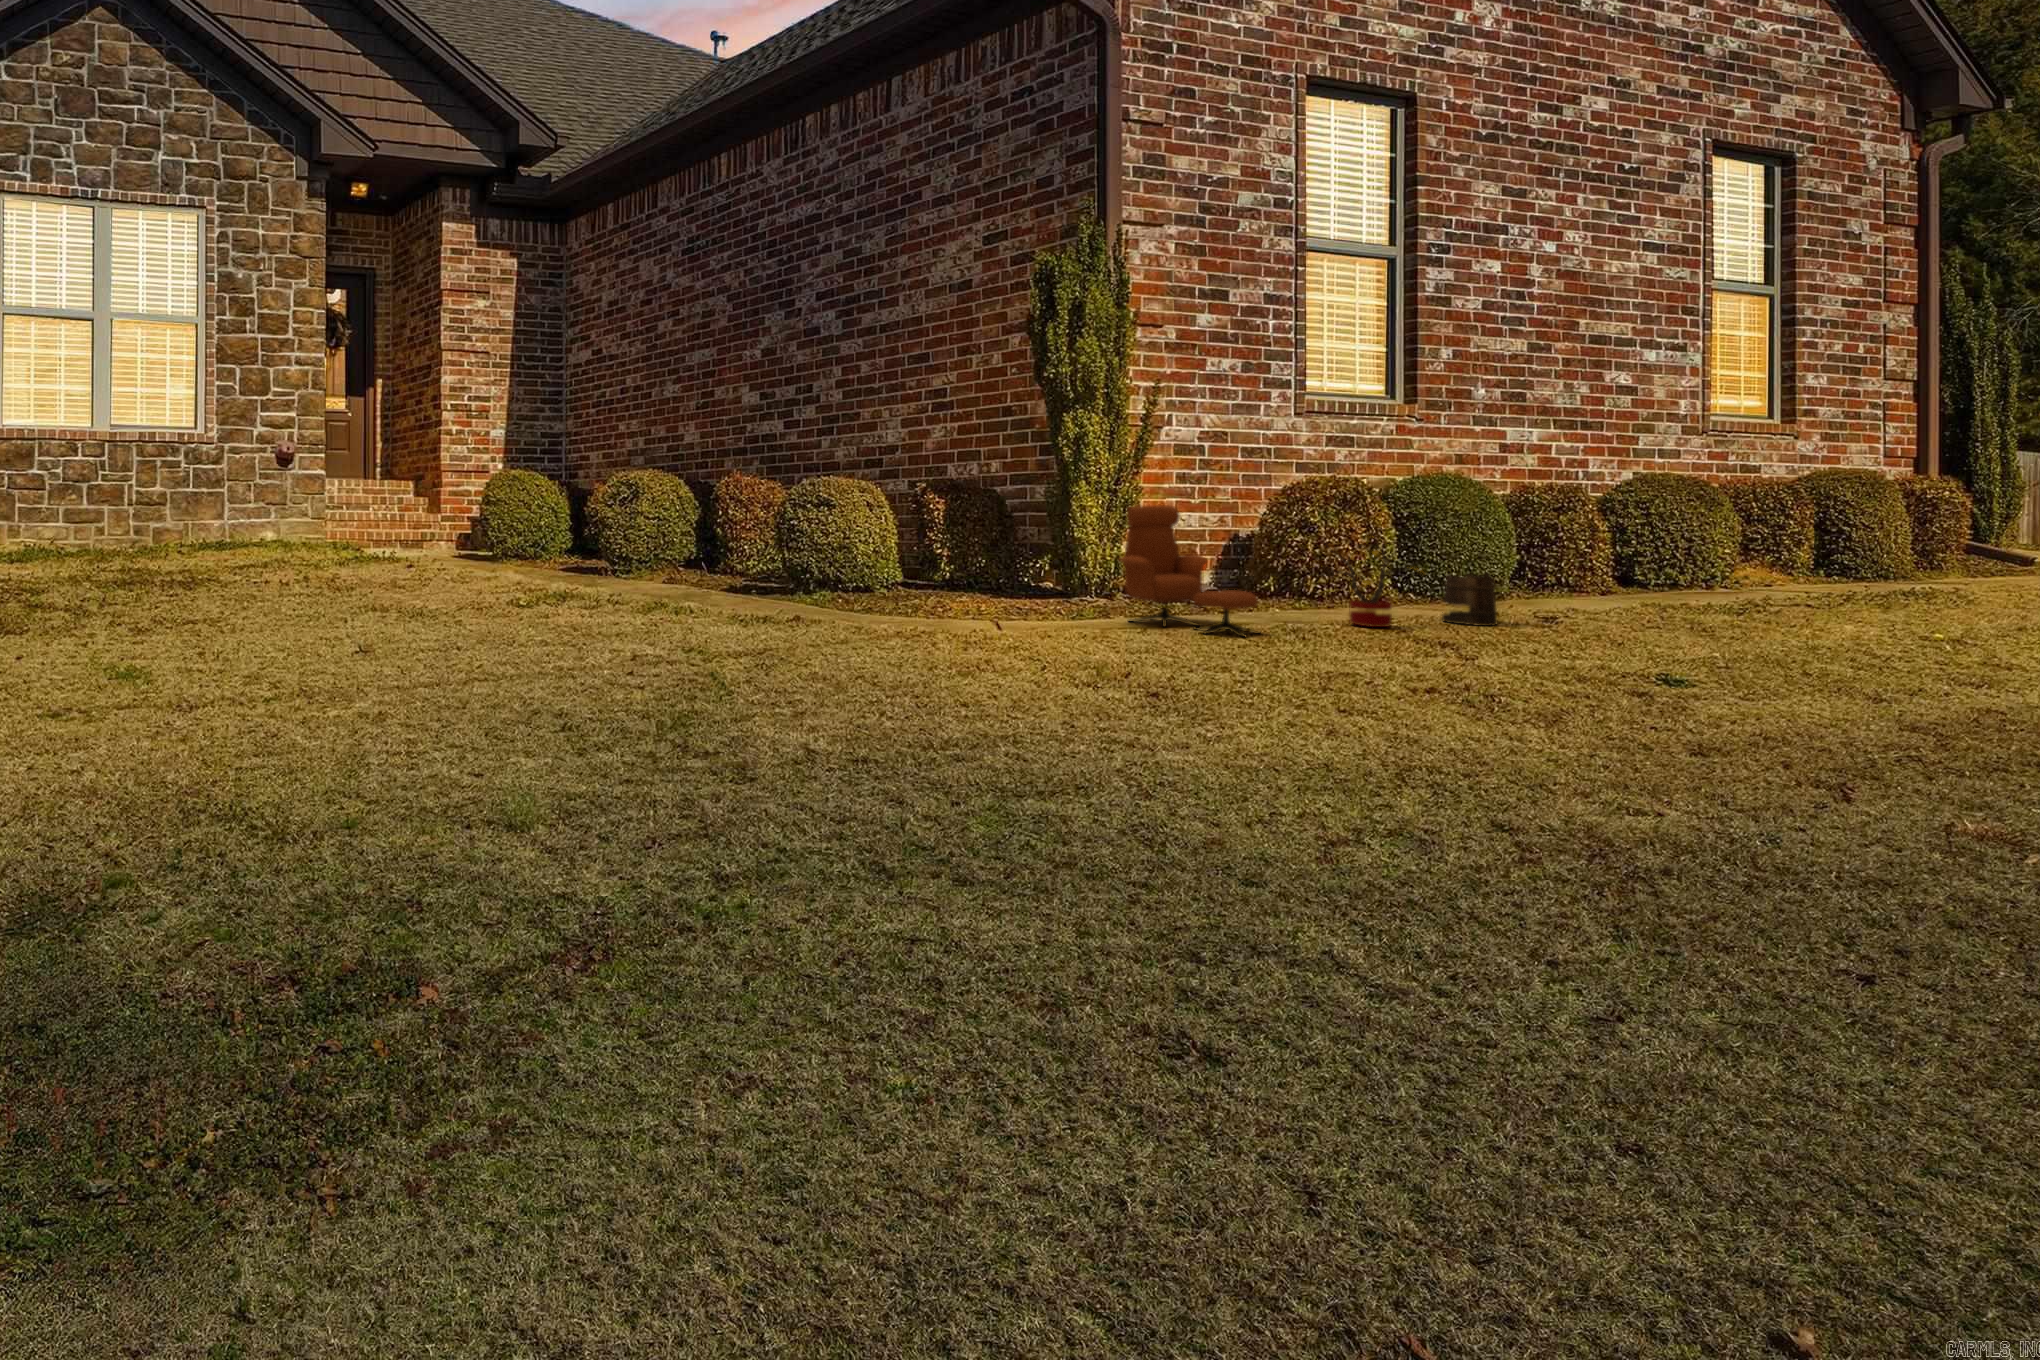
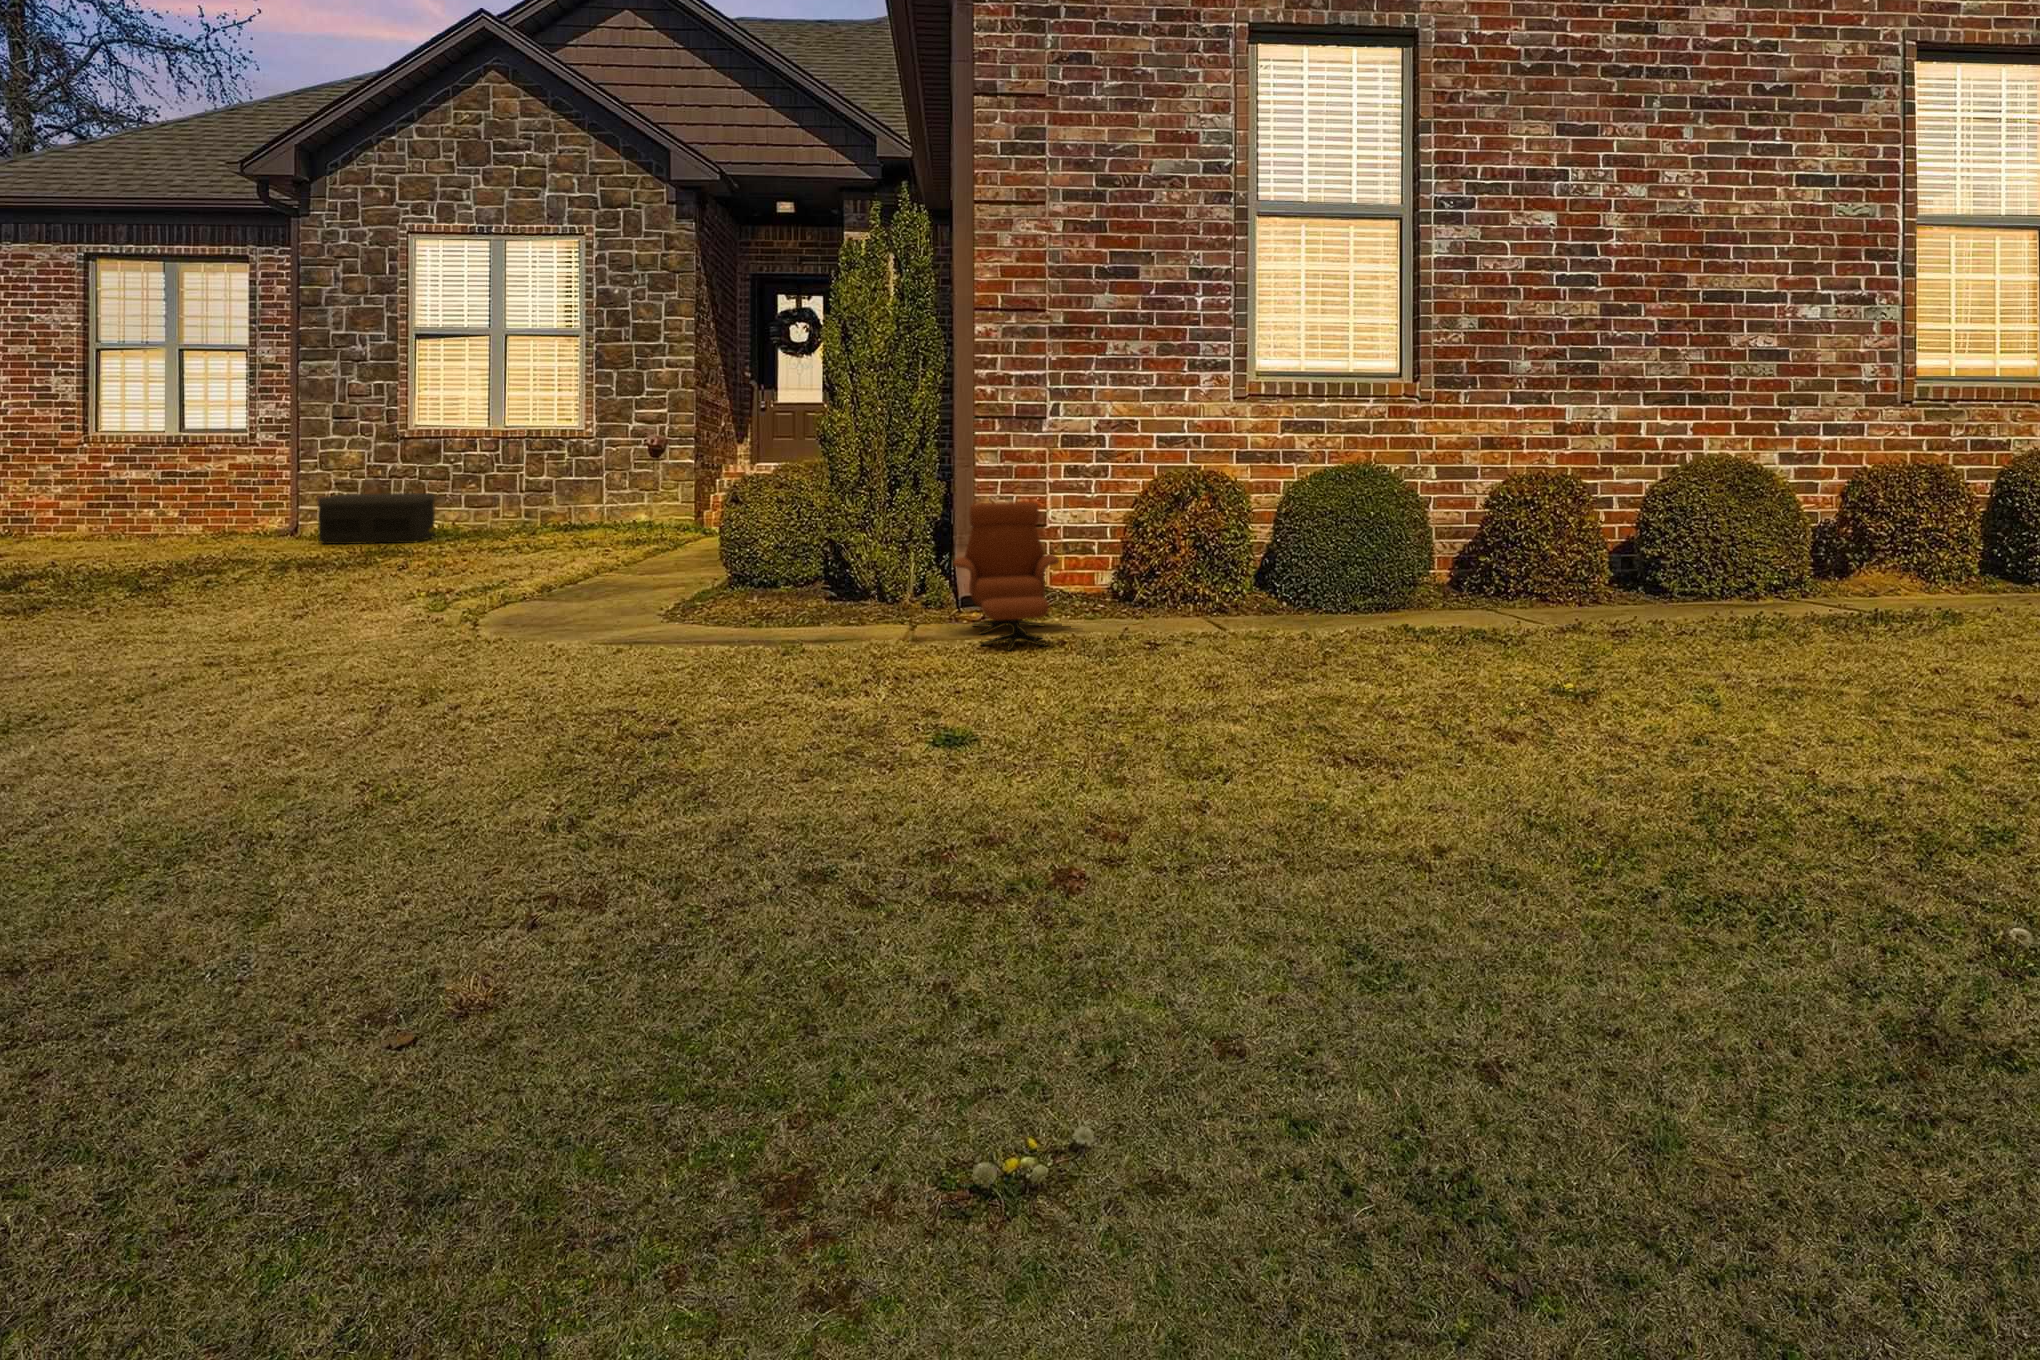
storage bench: none [38,507,161,566] -> present [318,493,435,544]
decorative plant: present [1337,536,1421,627] -> none [1168,534,1279,641]
bucket: present [1442,572,1497,626] -> none [1333,573,1391,642]

